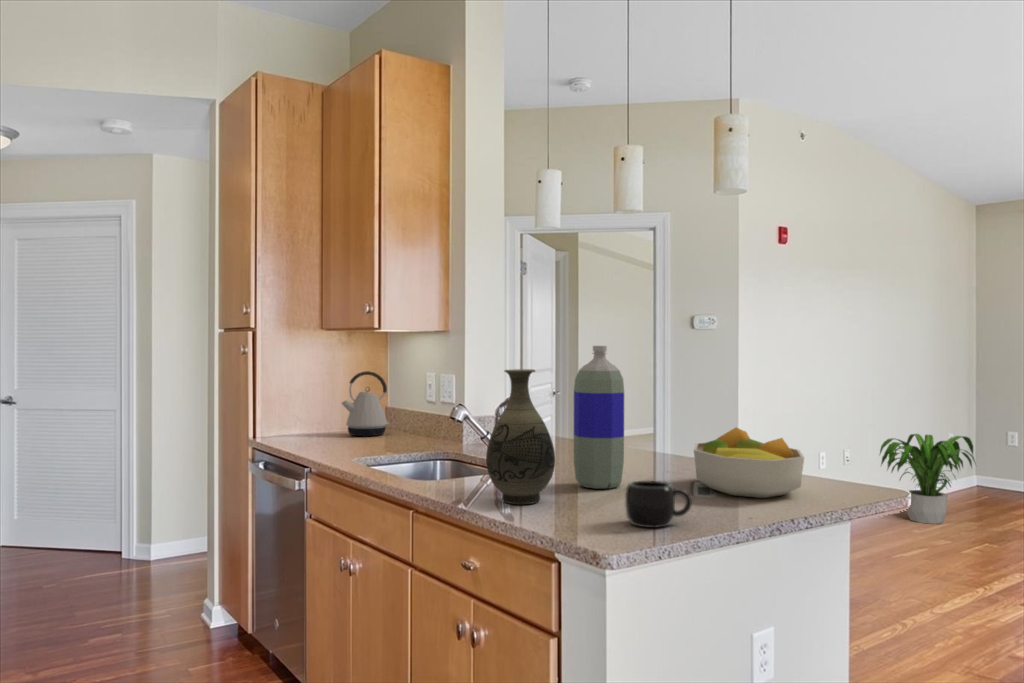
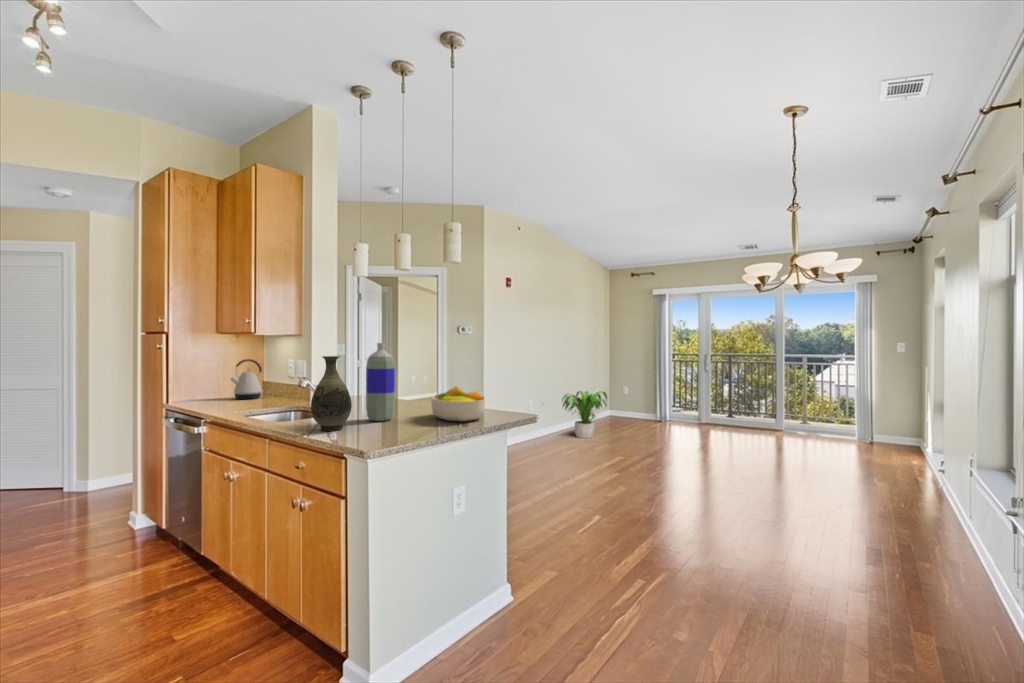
mug: present [625,481,692,528] -> none [385,414,421,438]

